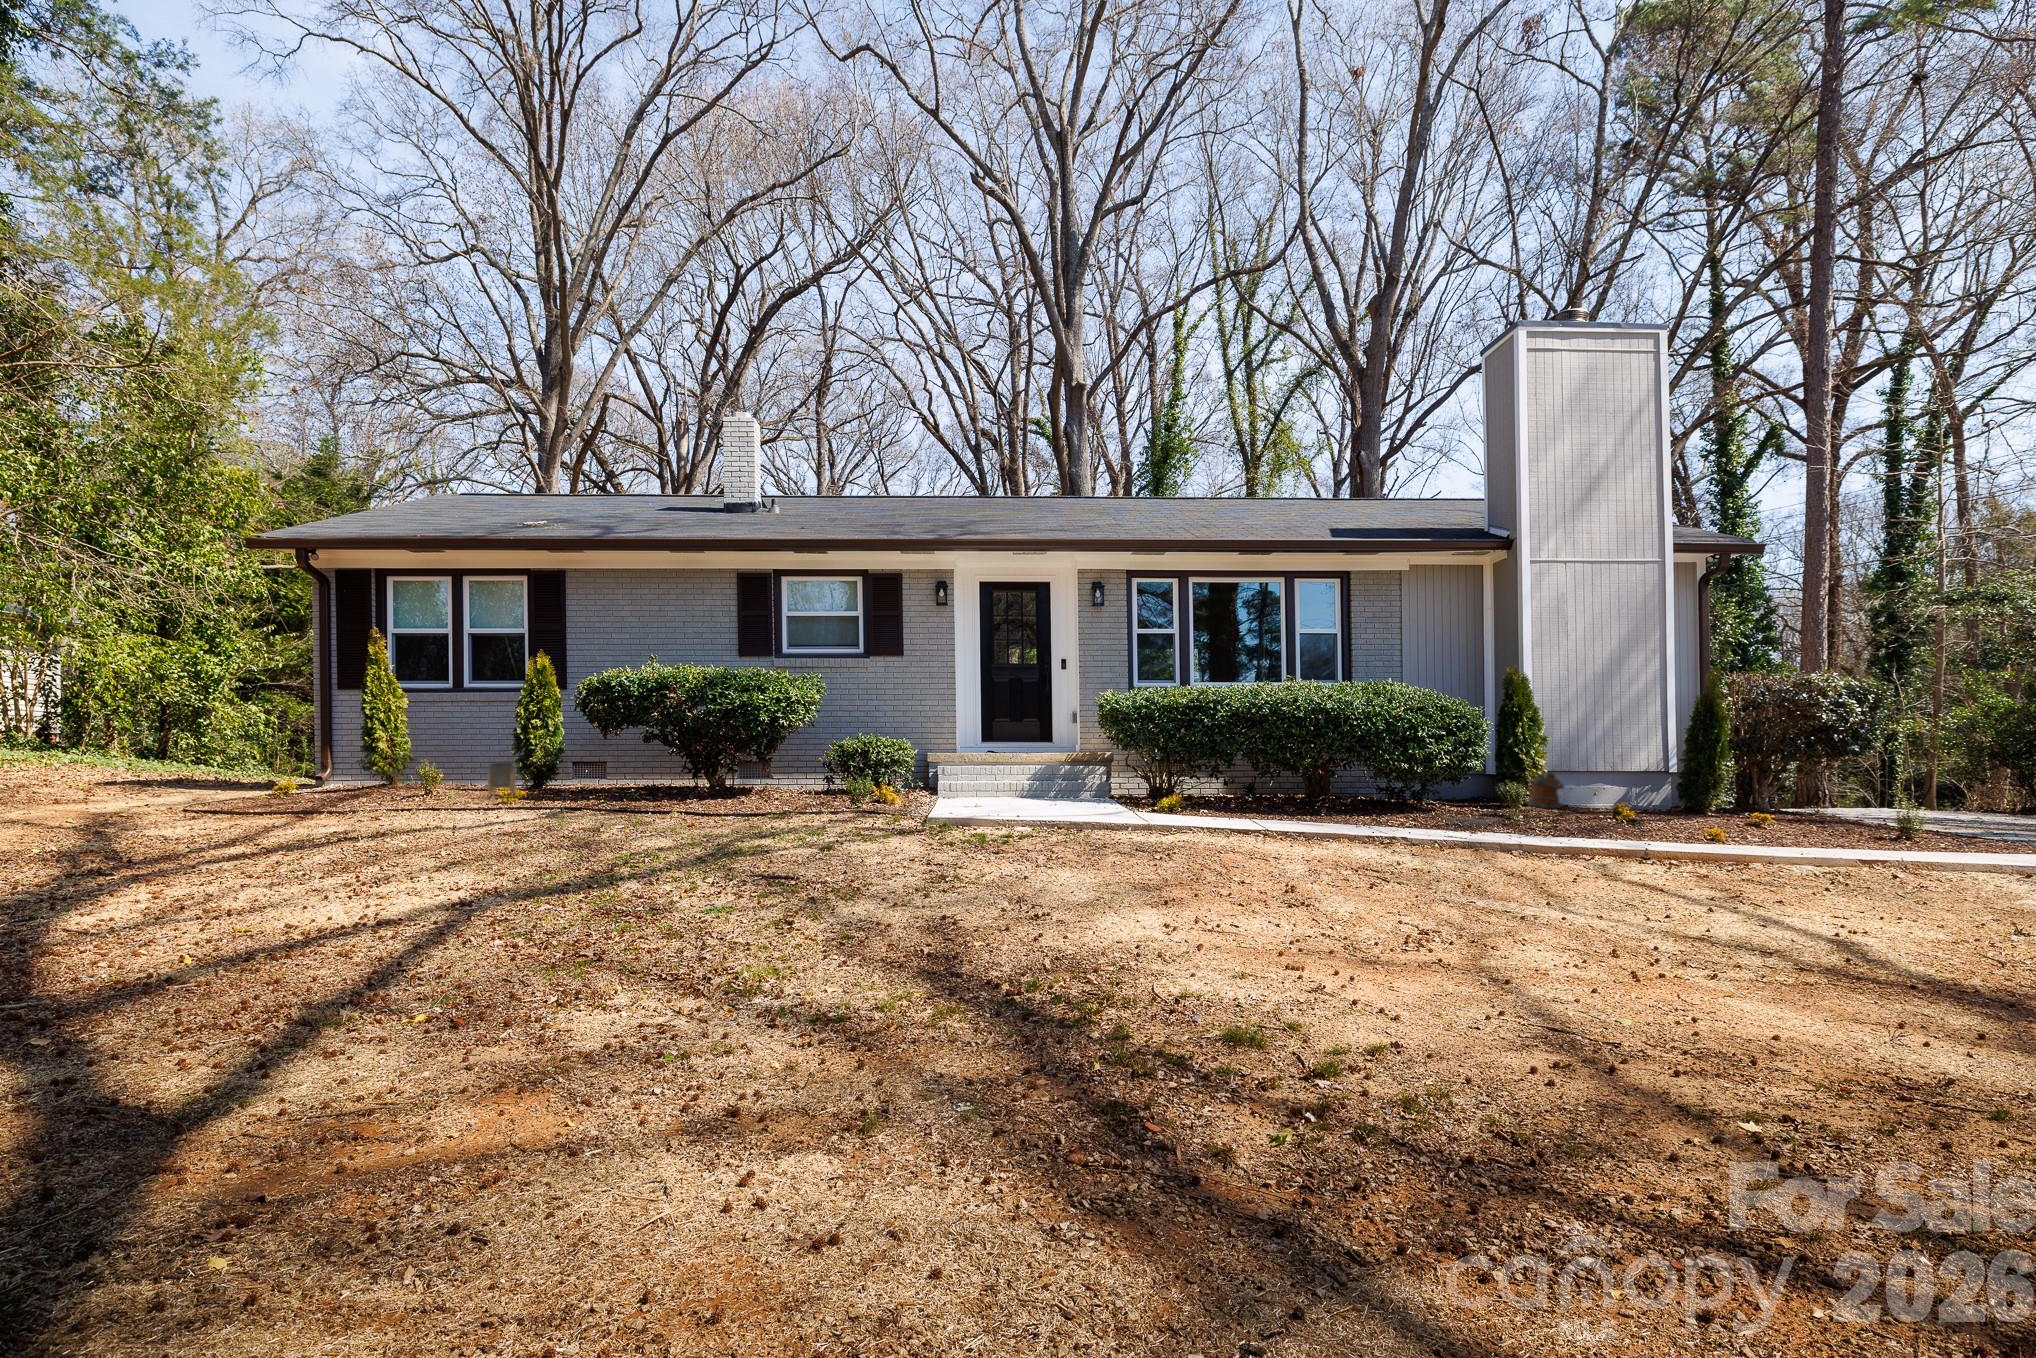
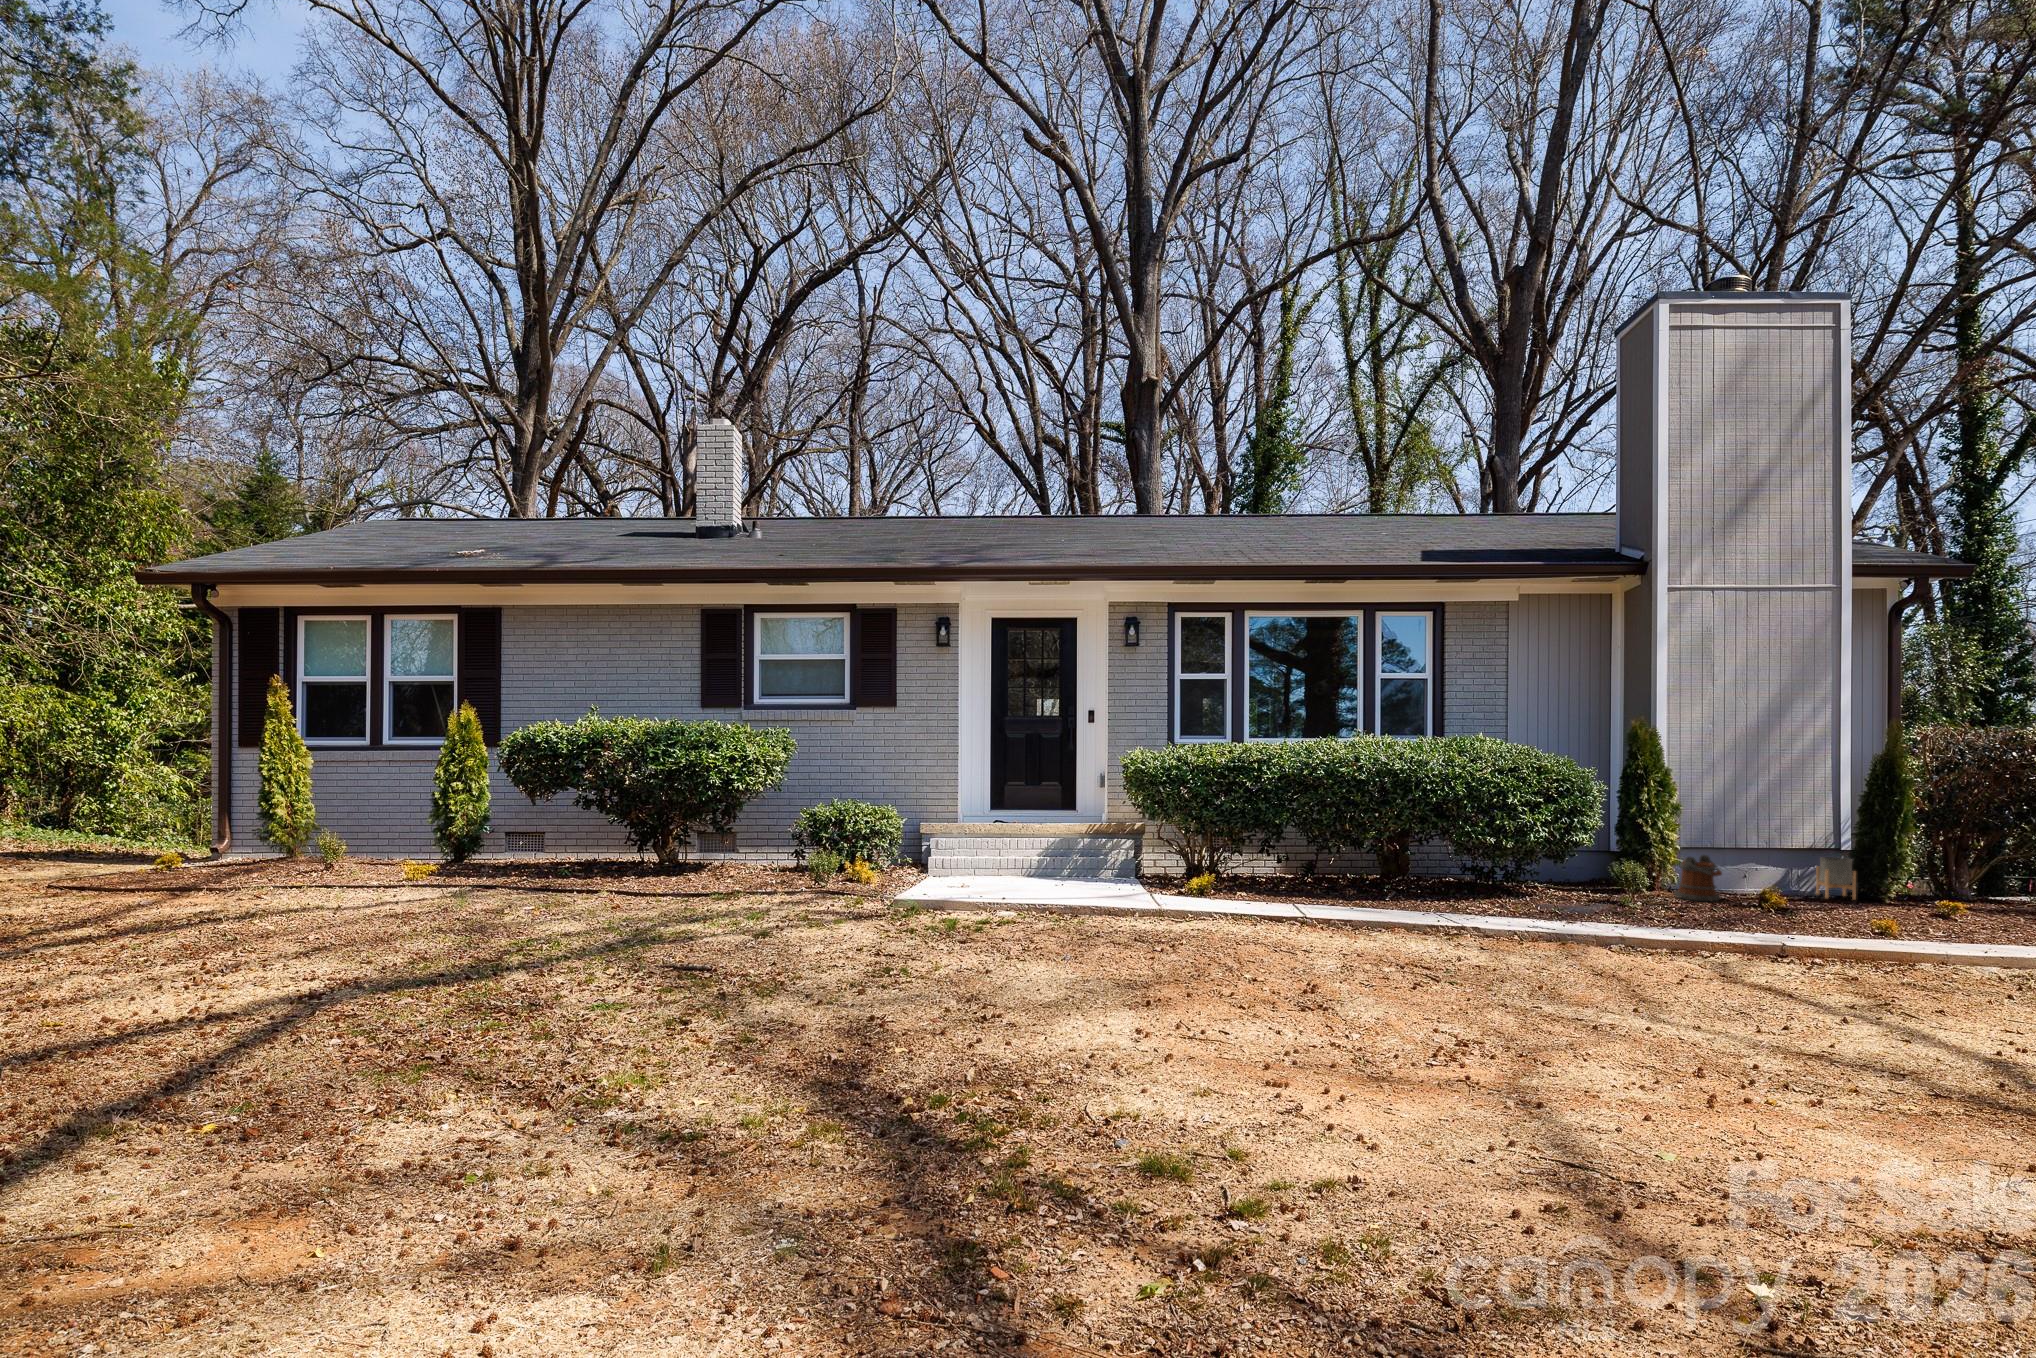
planter: present [487,763,516,797] -> present [1816,857,1856,900]

